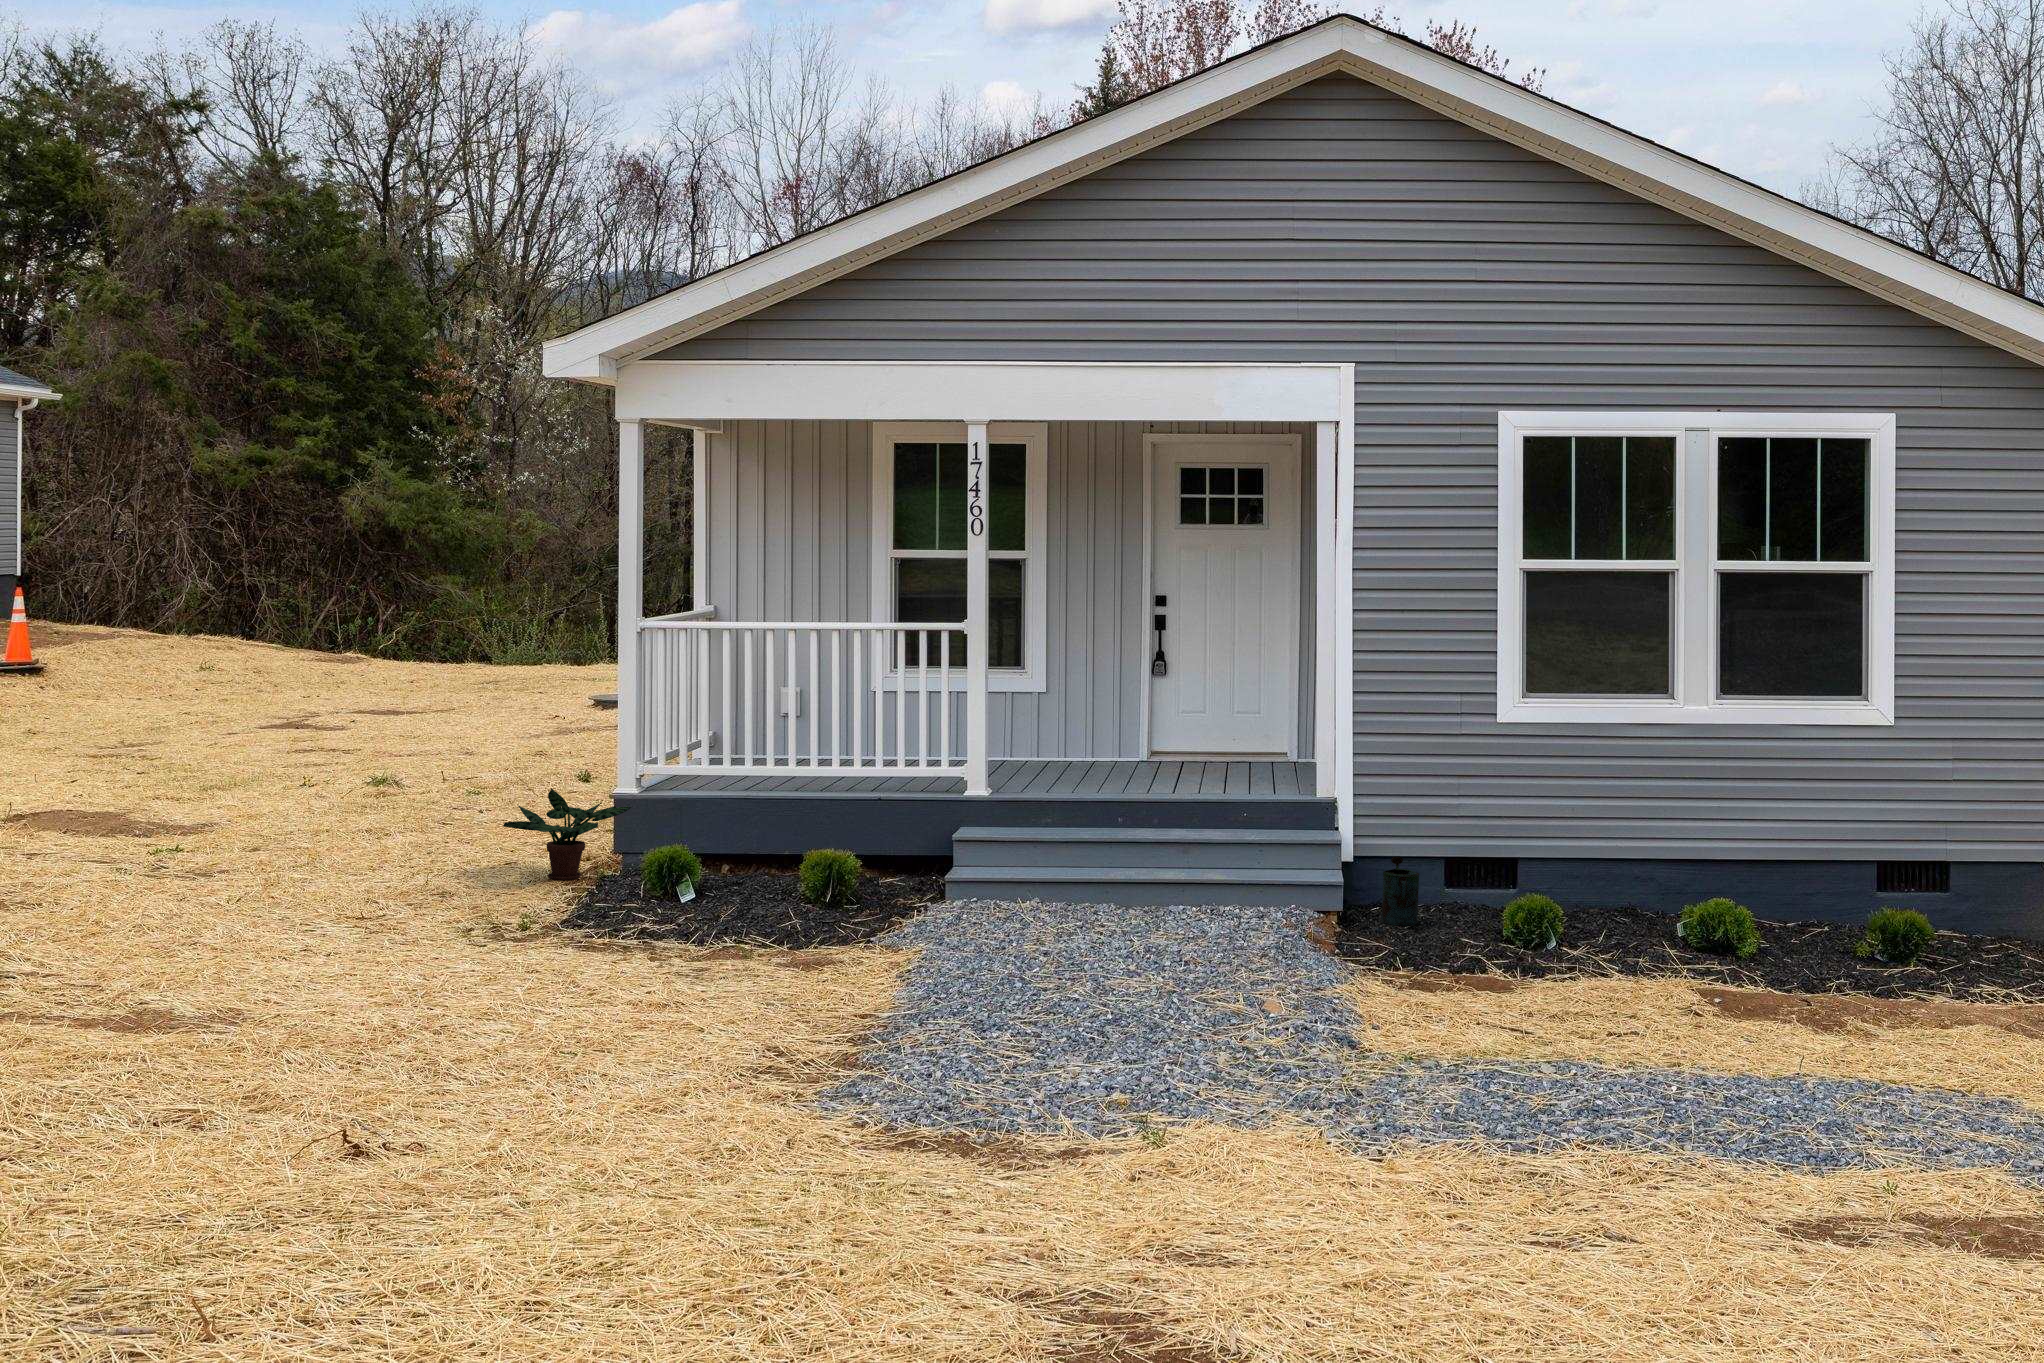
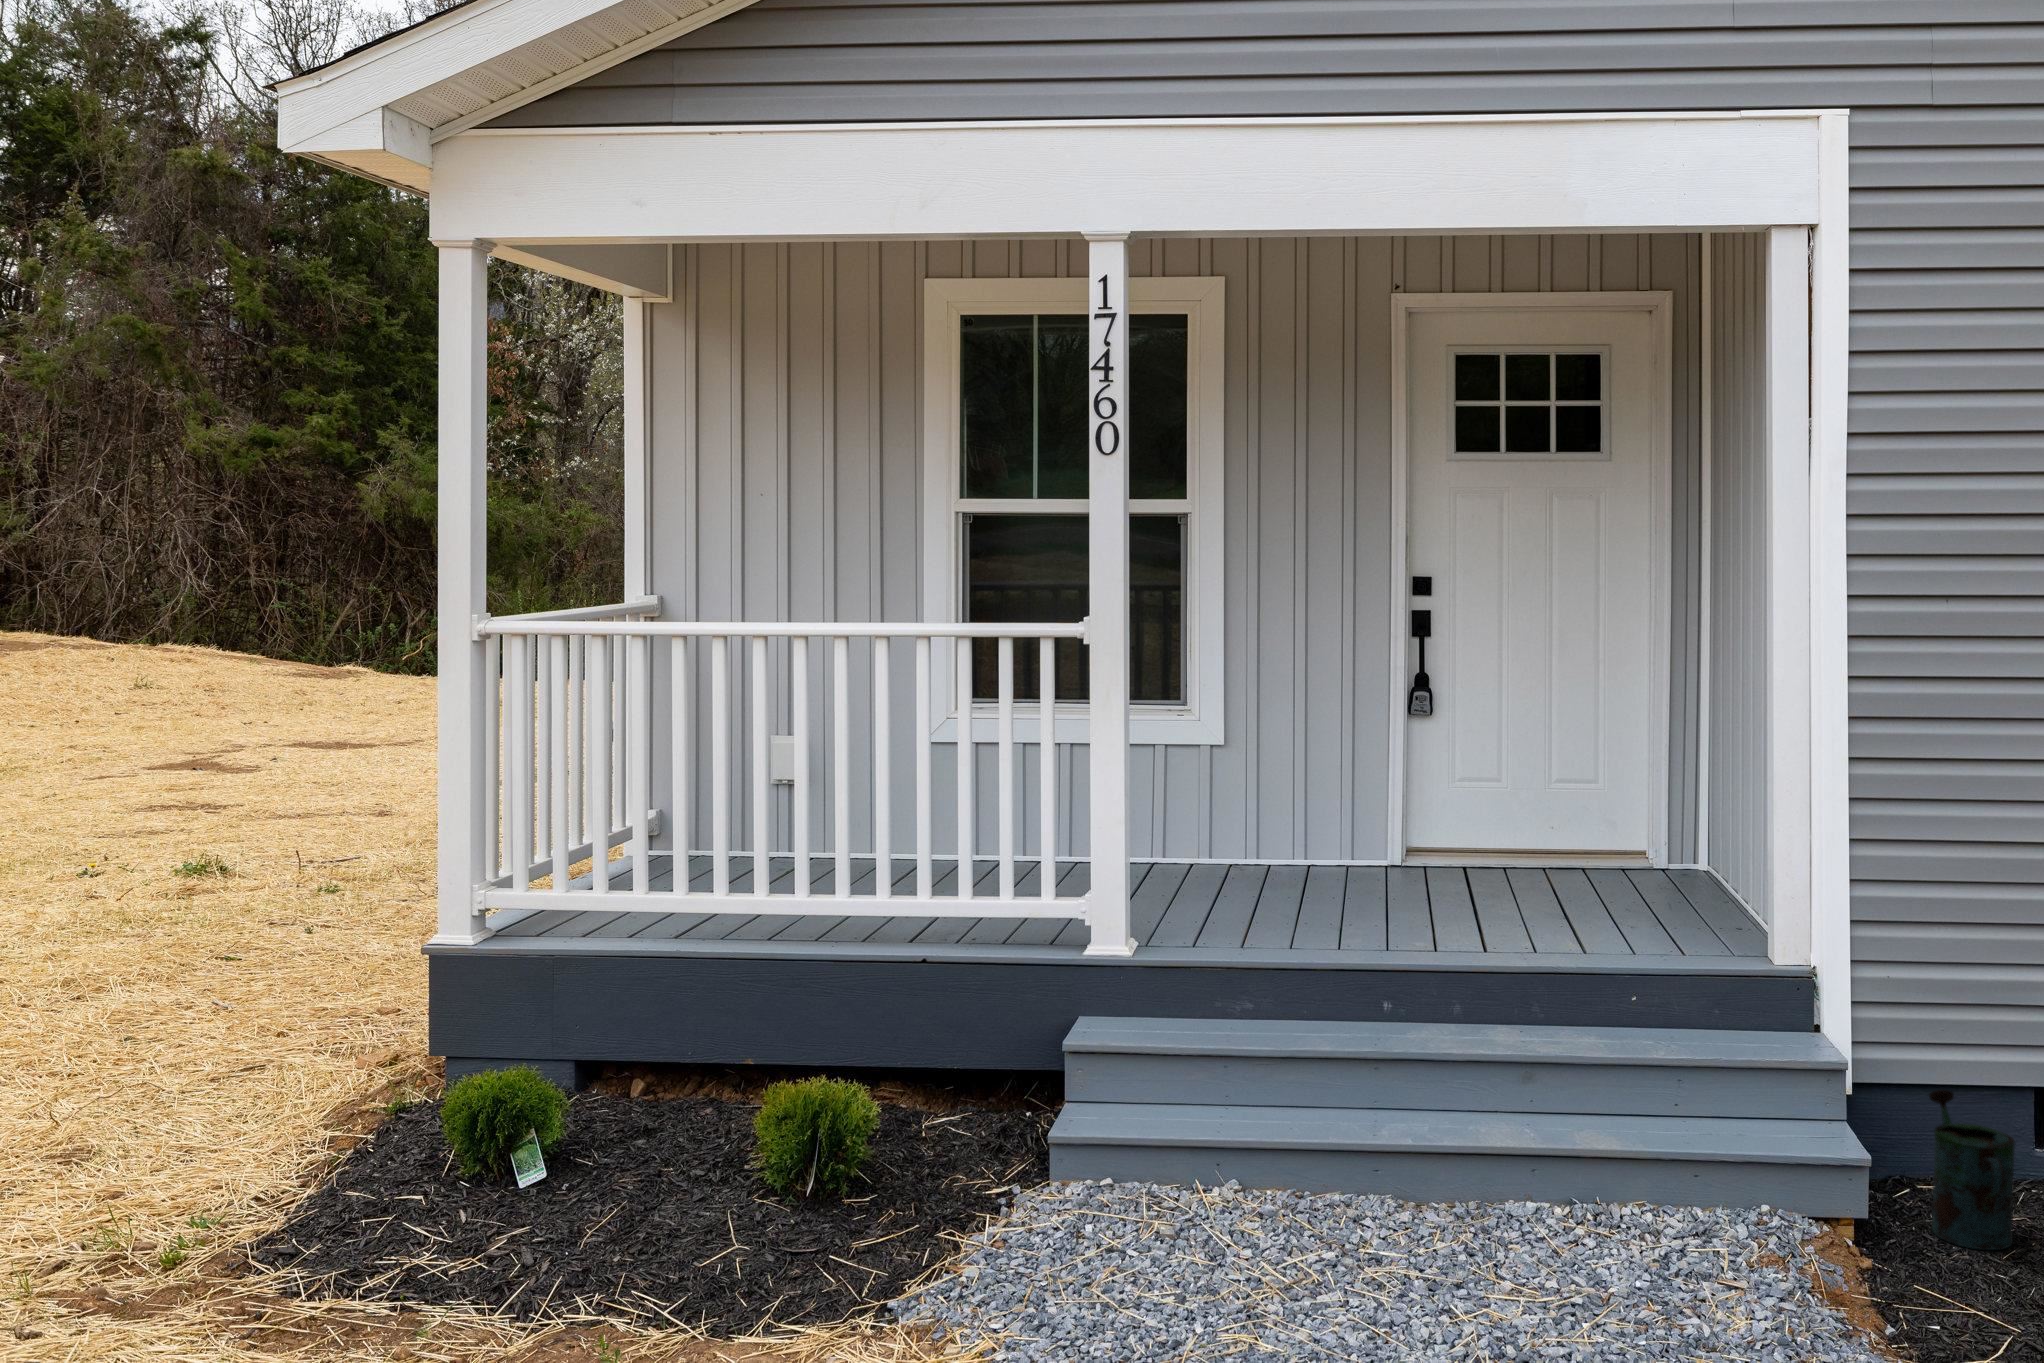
potted plant: present [503,788,631,880] -> none [243,932,489,1105]

